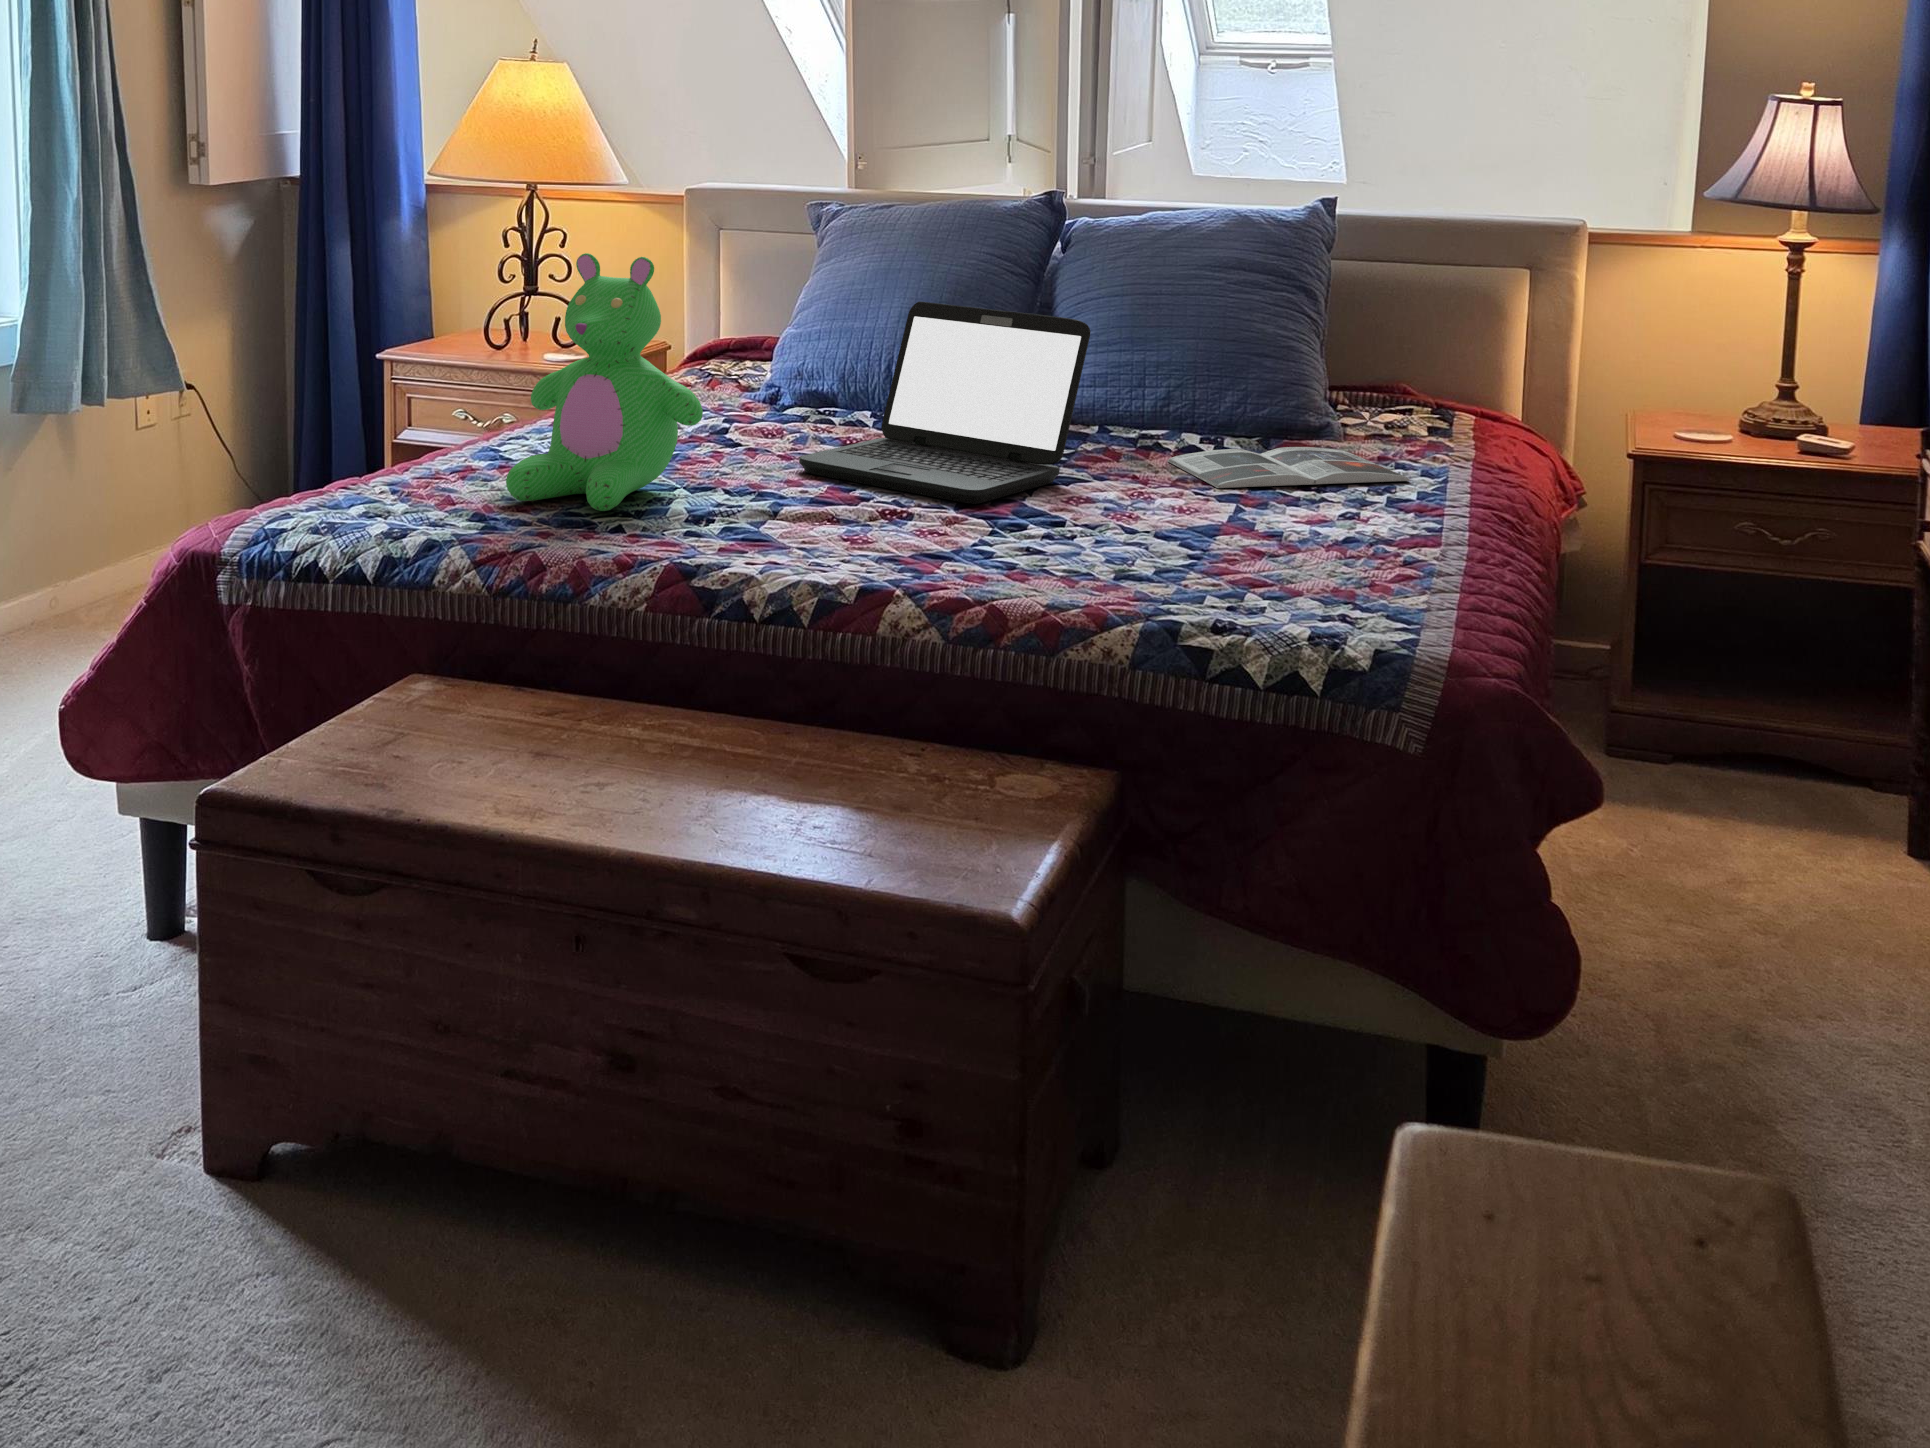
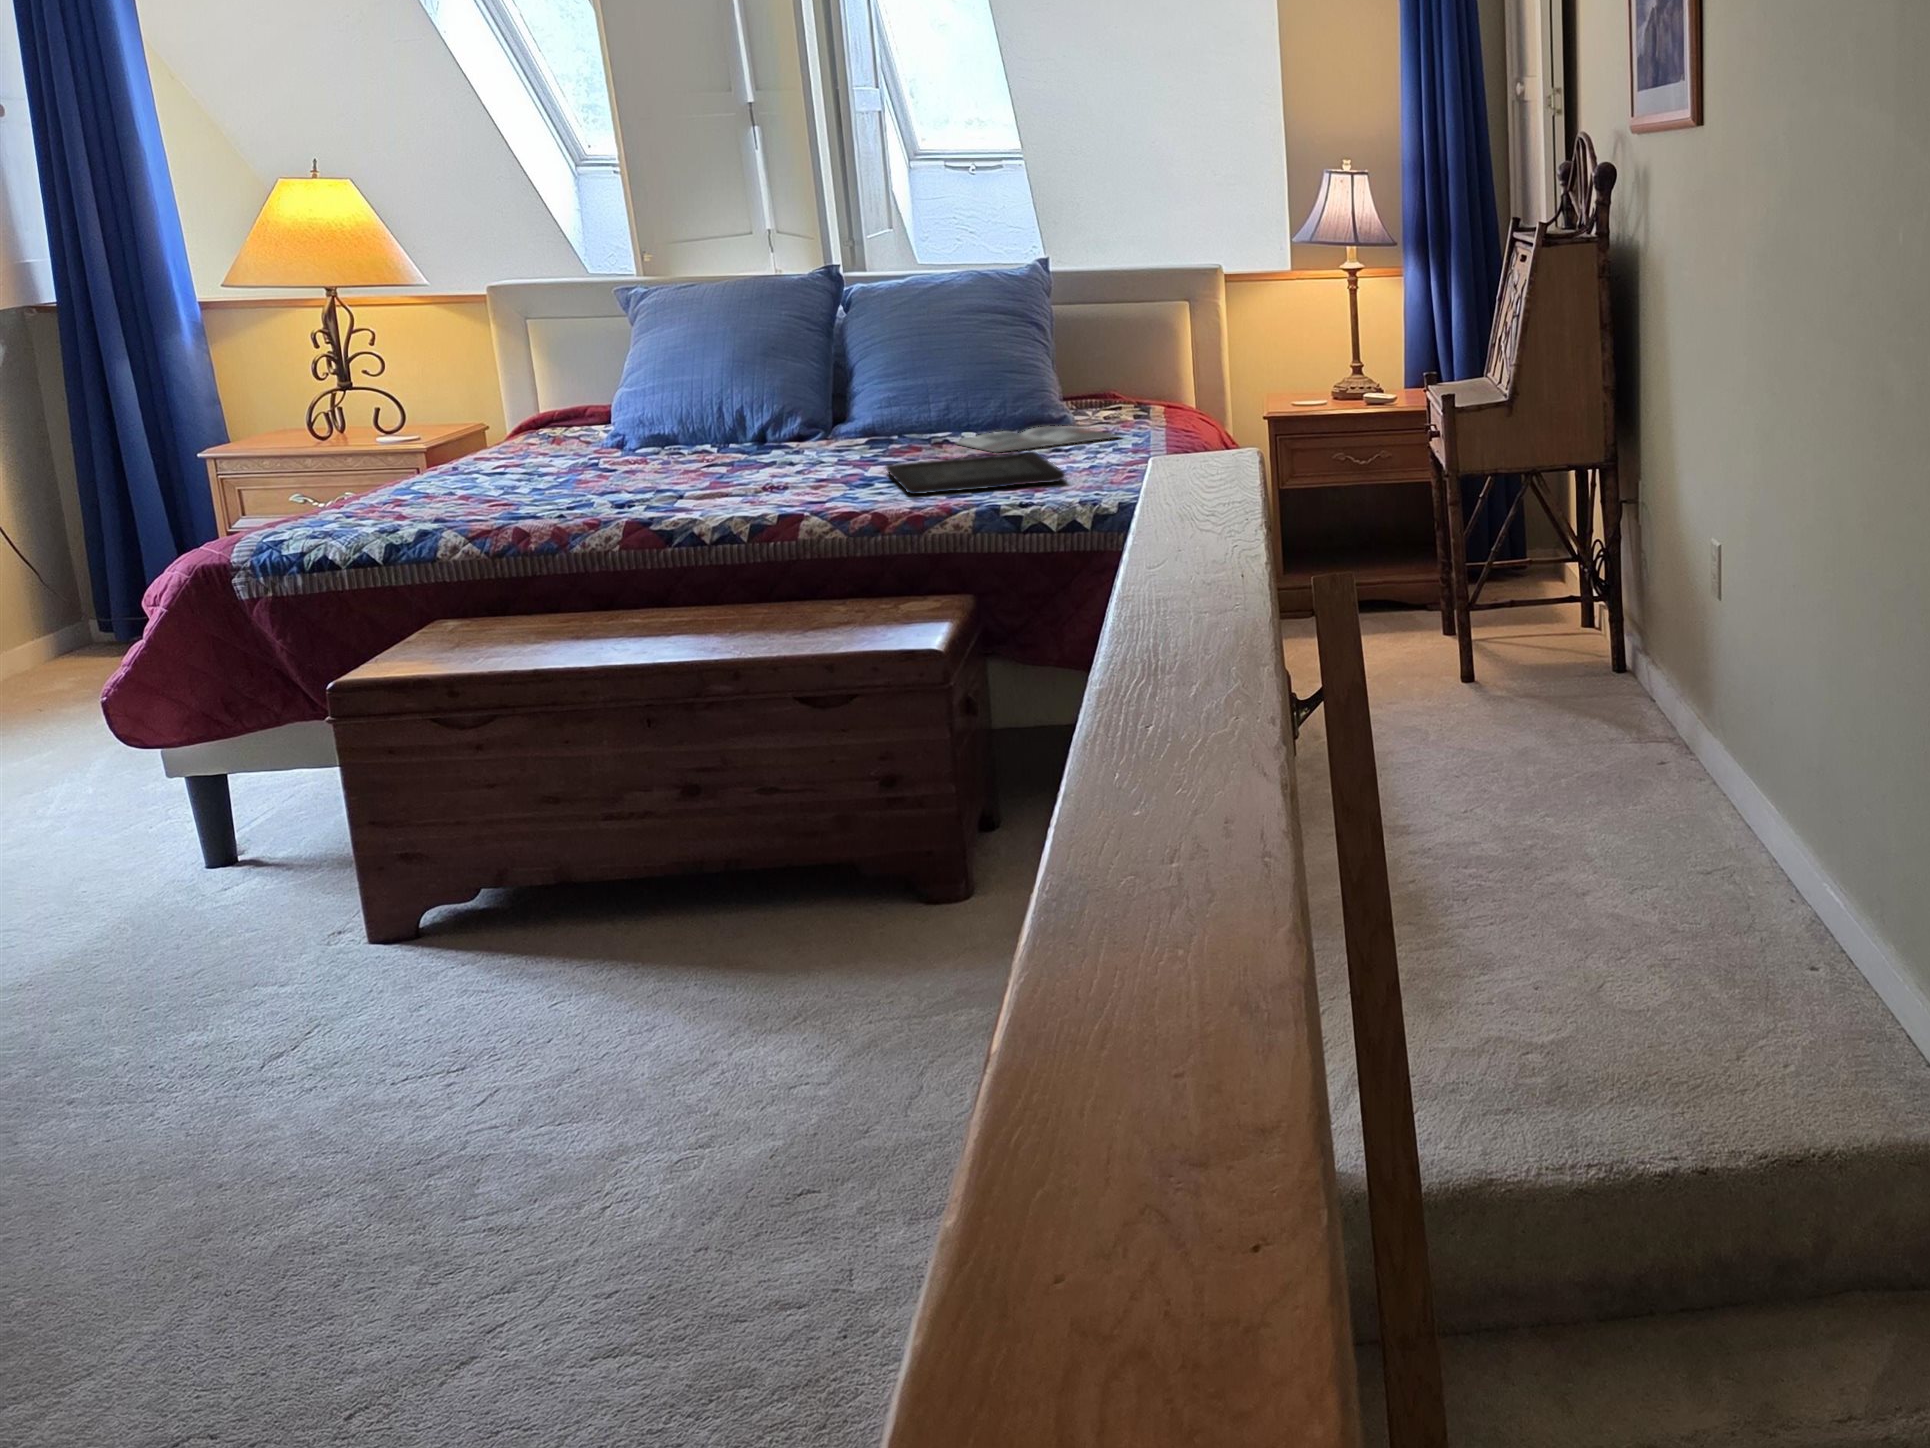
teddy bear: present [506,253,703,511] -> none [459,317,612,508]
laptop: present [799,301,1090,504] -> none [682,345,892,476]
tray: none [1052,498,1305,574] -> present [885,451,1065,494]

